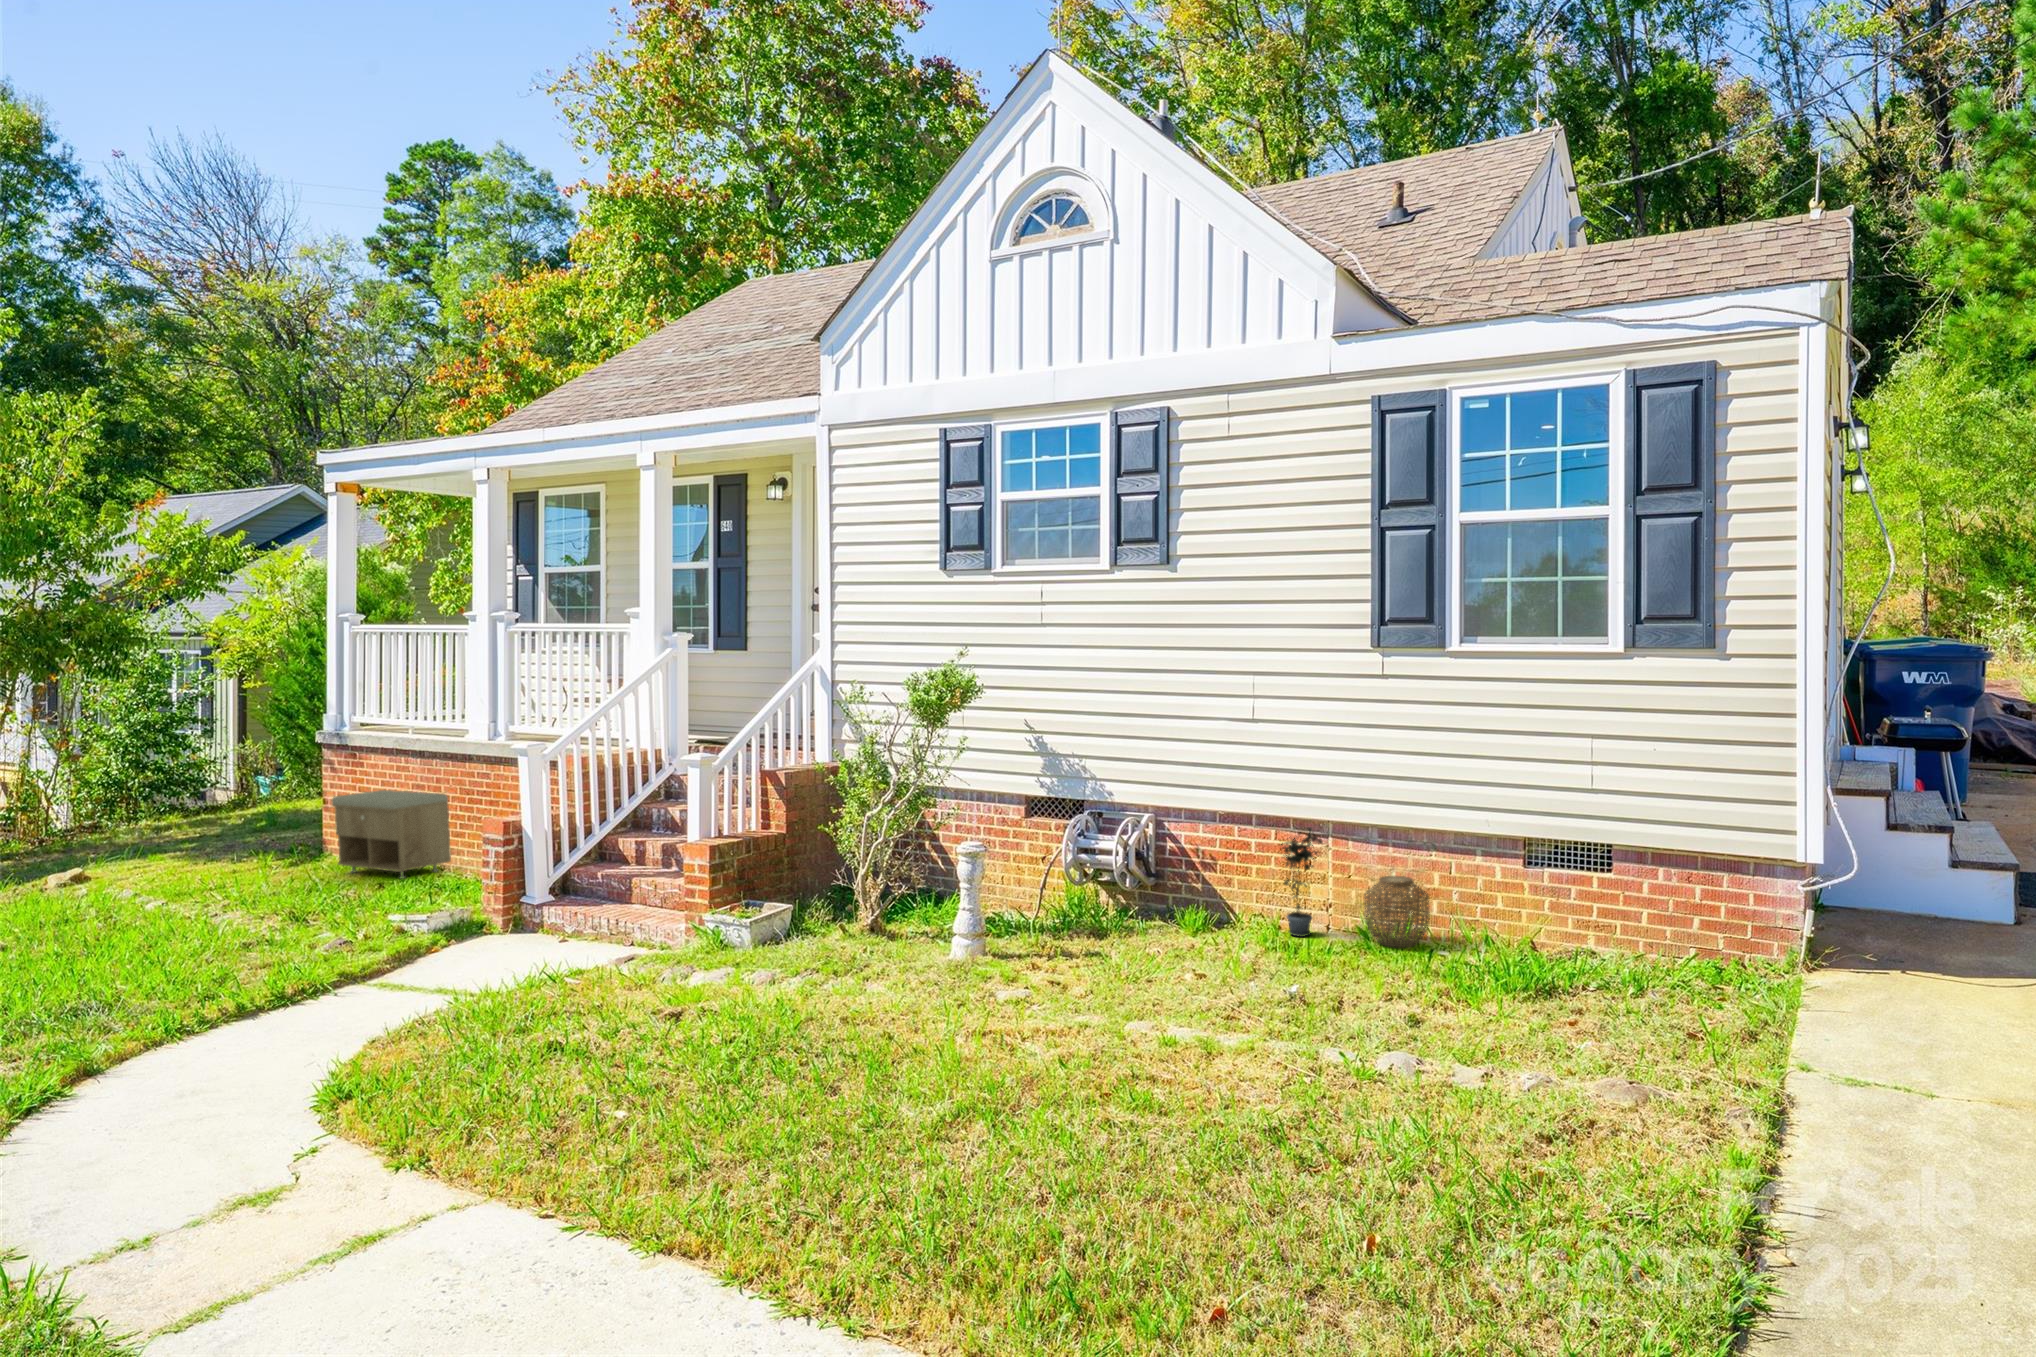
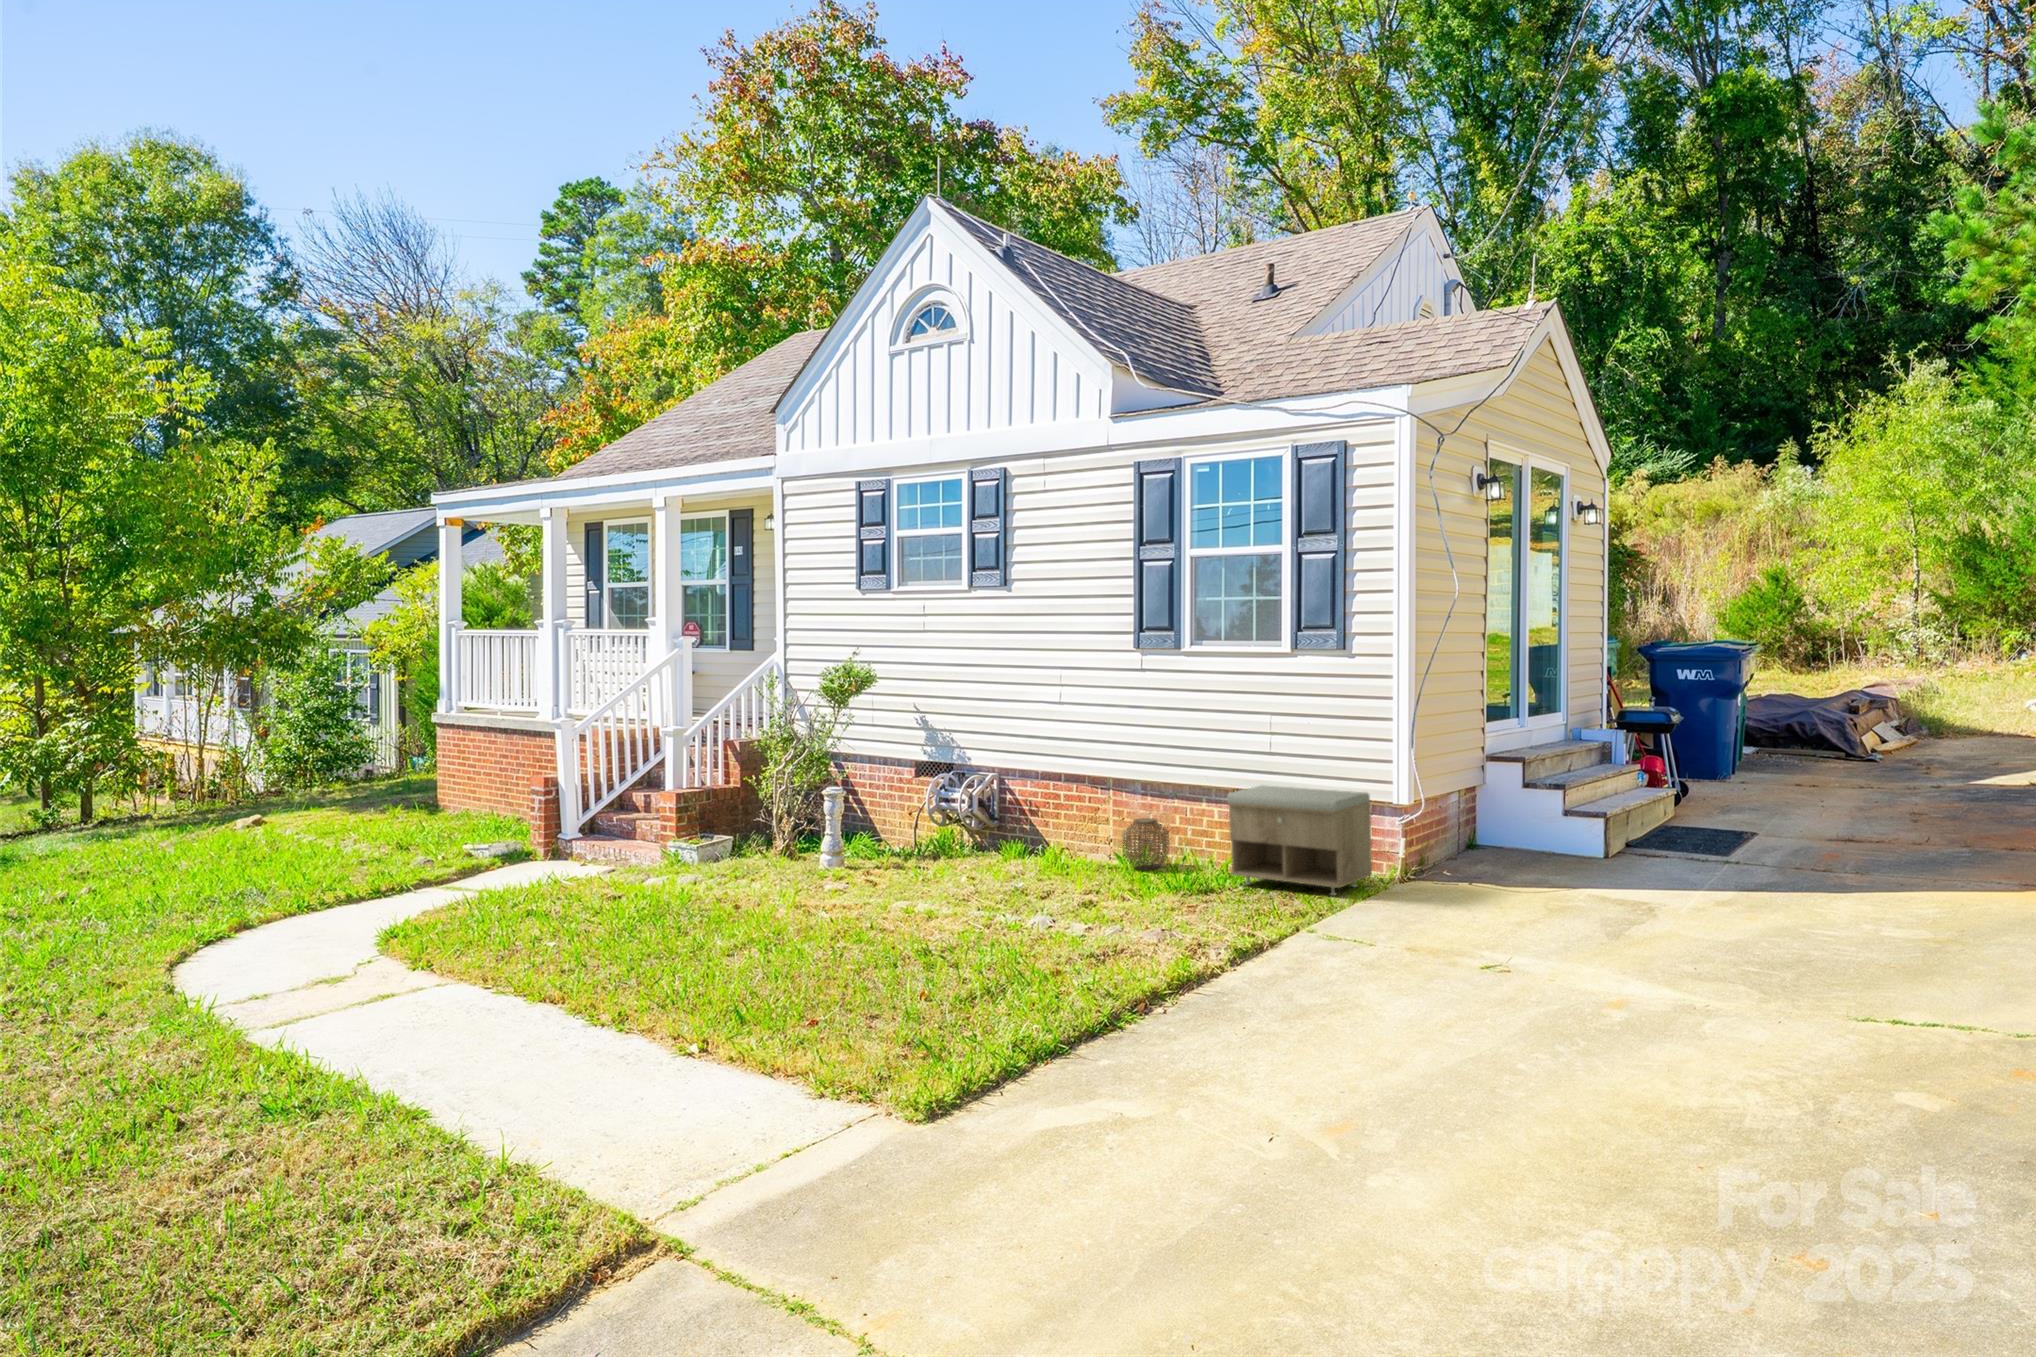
storage bench: present [332,790,451,878] -> present [1227,785,1372,895]
potted plant: present [1281,828,1322,937] -> none [1066,783,1101,863]

